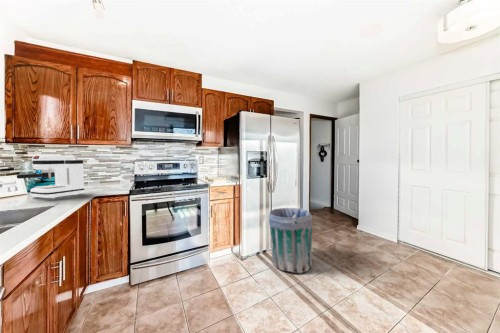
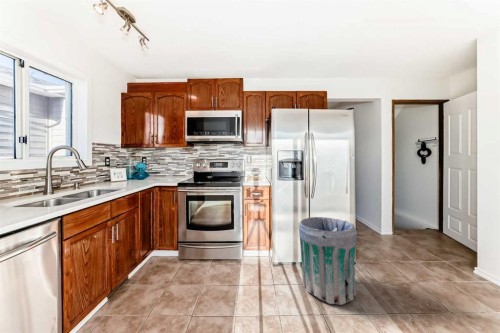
coffee maker: present [17,155,85,199] -> none [109,156,146,186]

